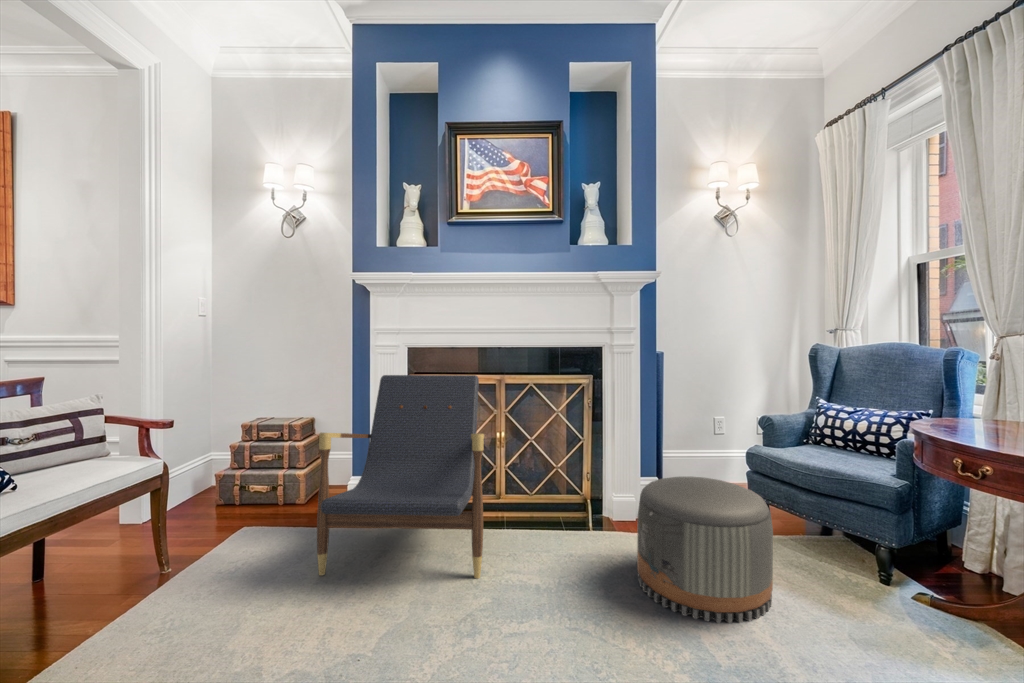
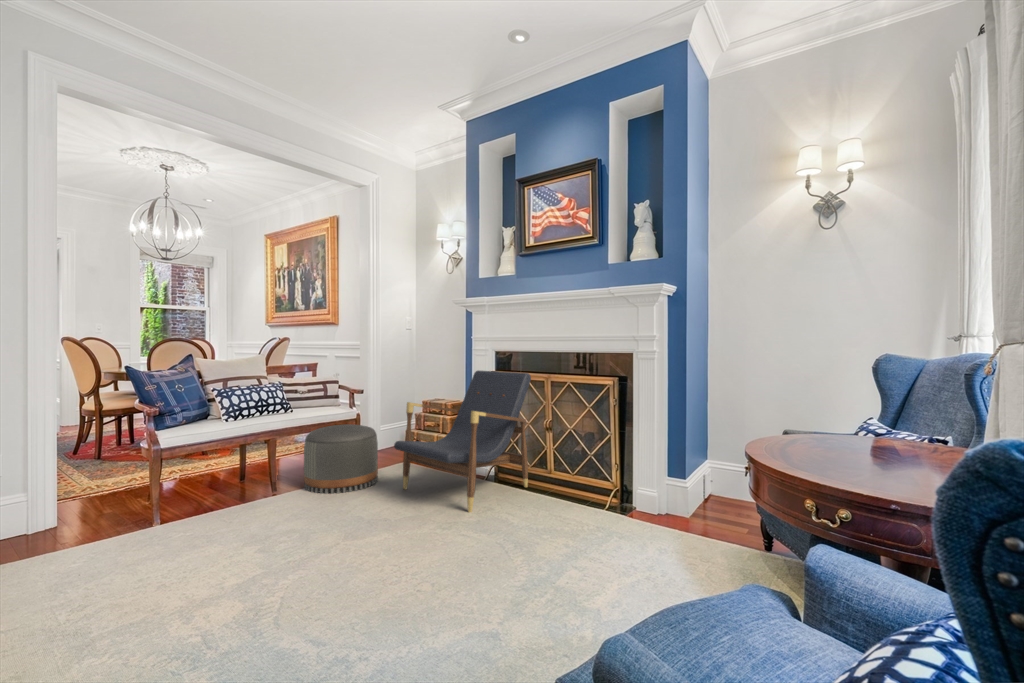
pouf: present [637,476,773,623] -> present [304,424,378,494]

